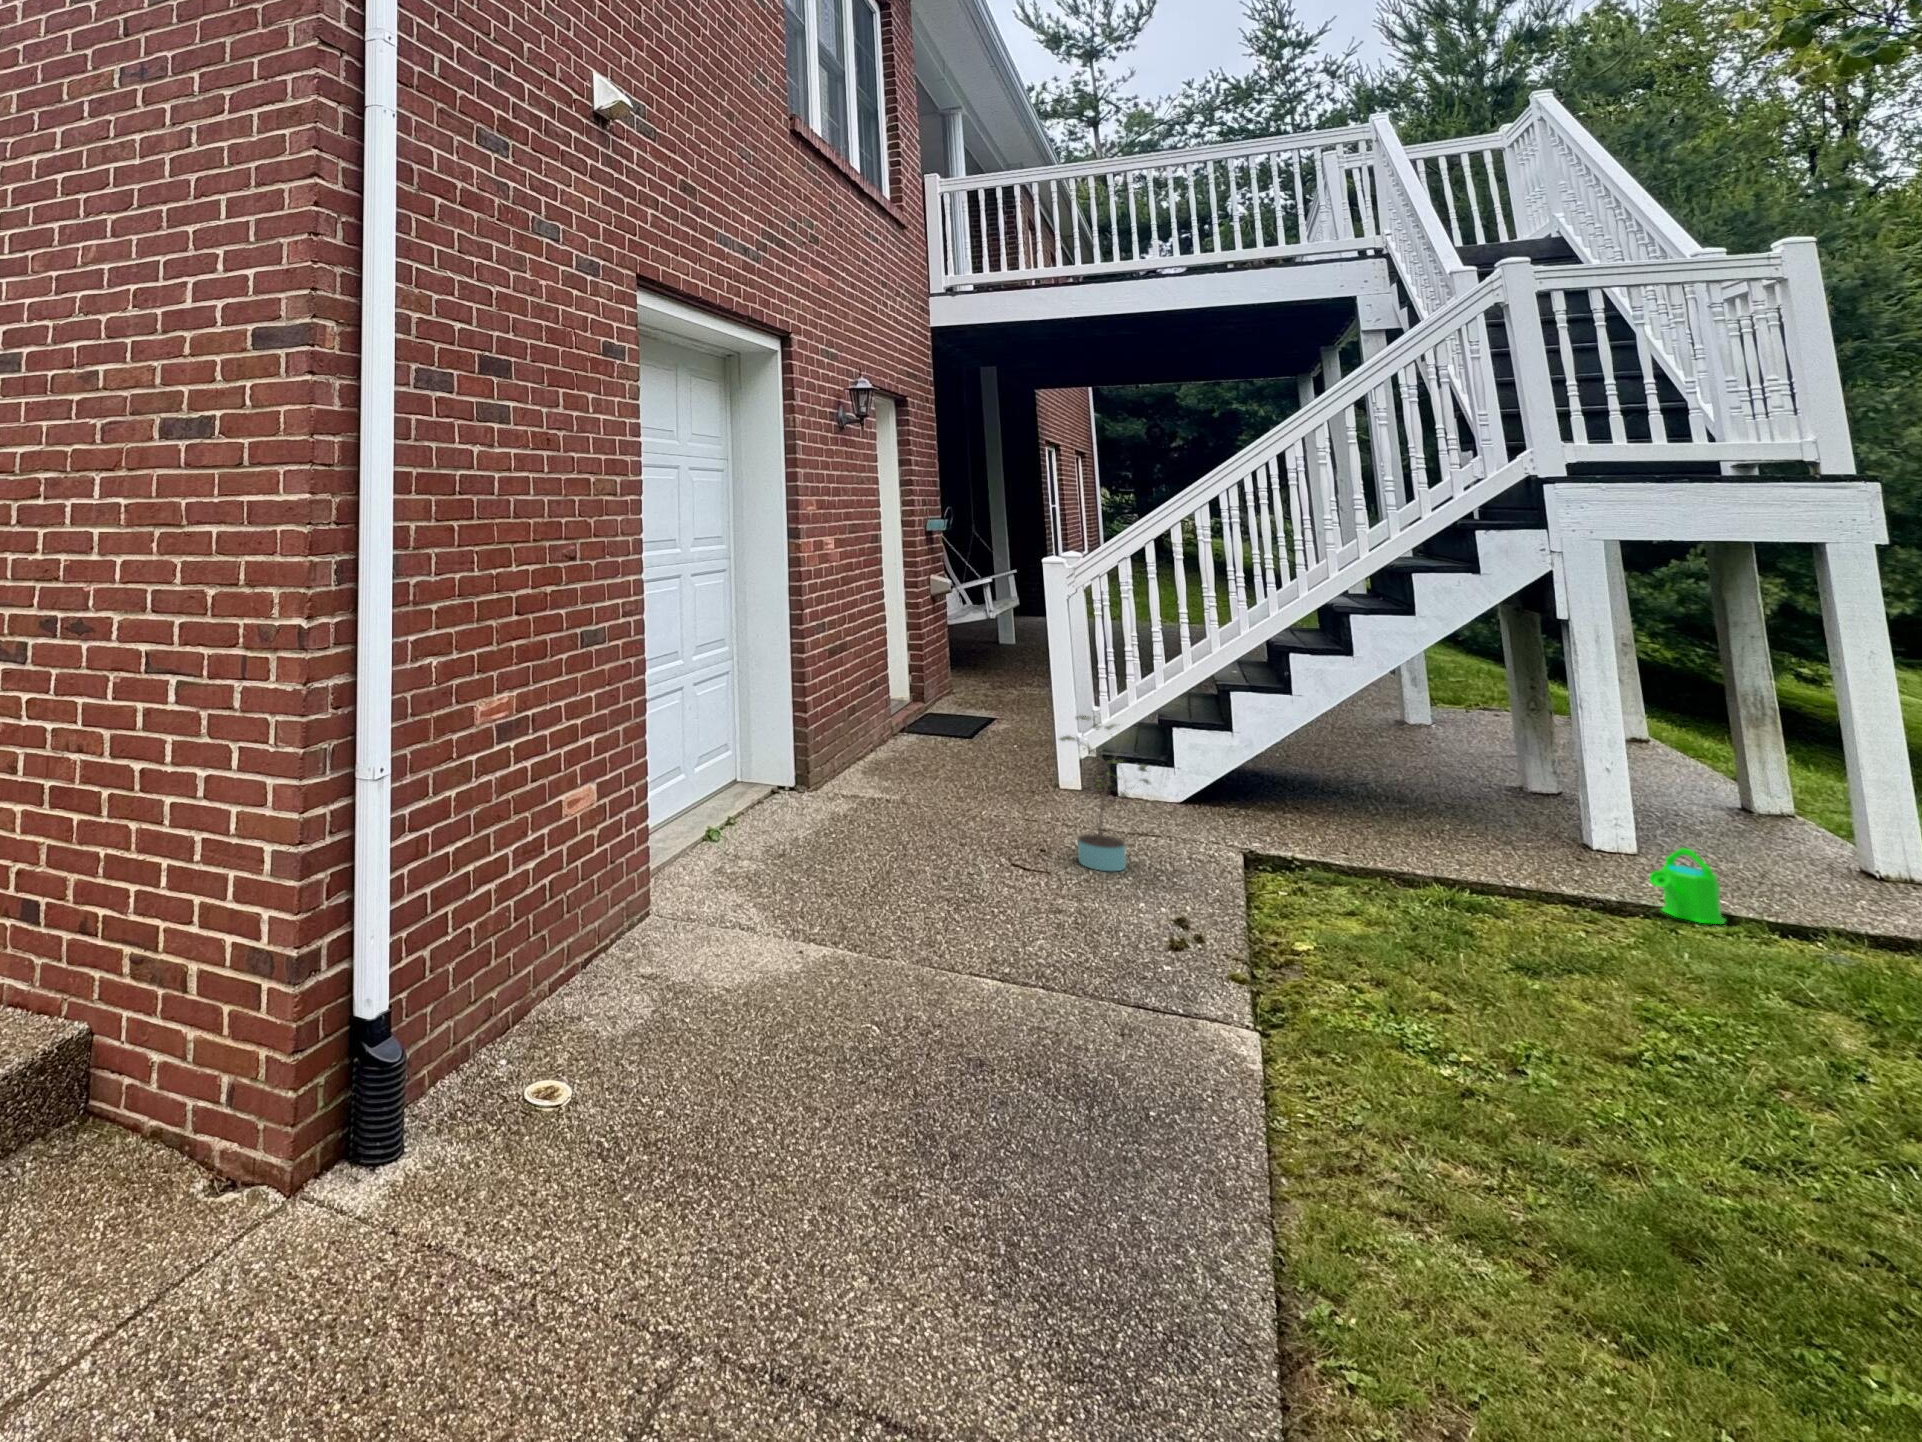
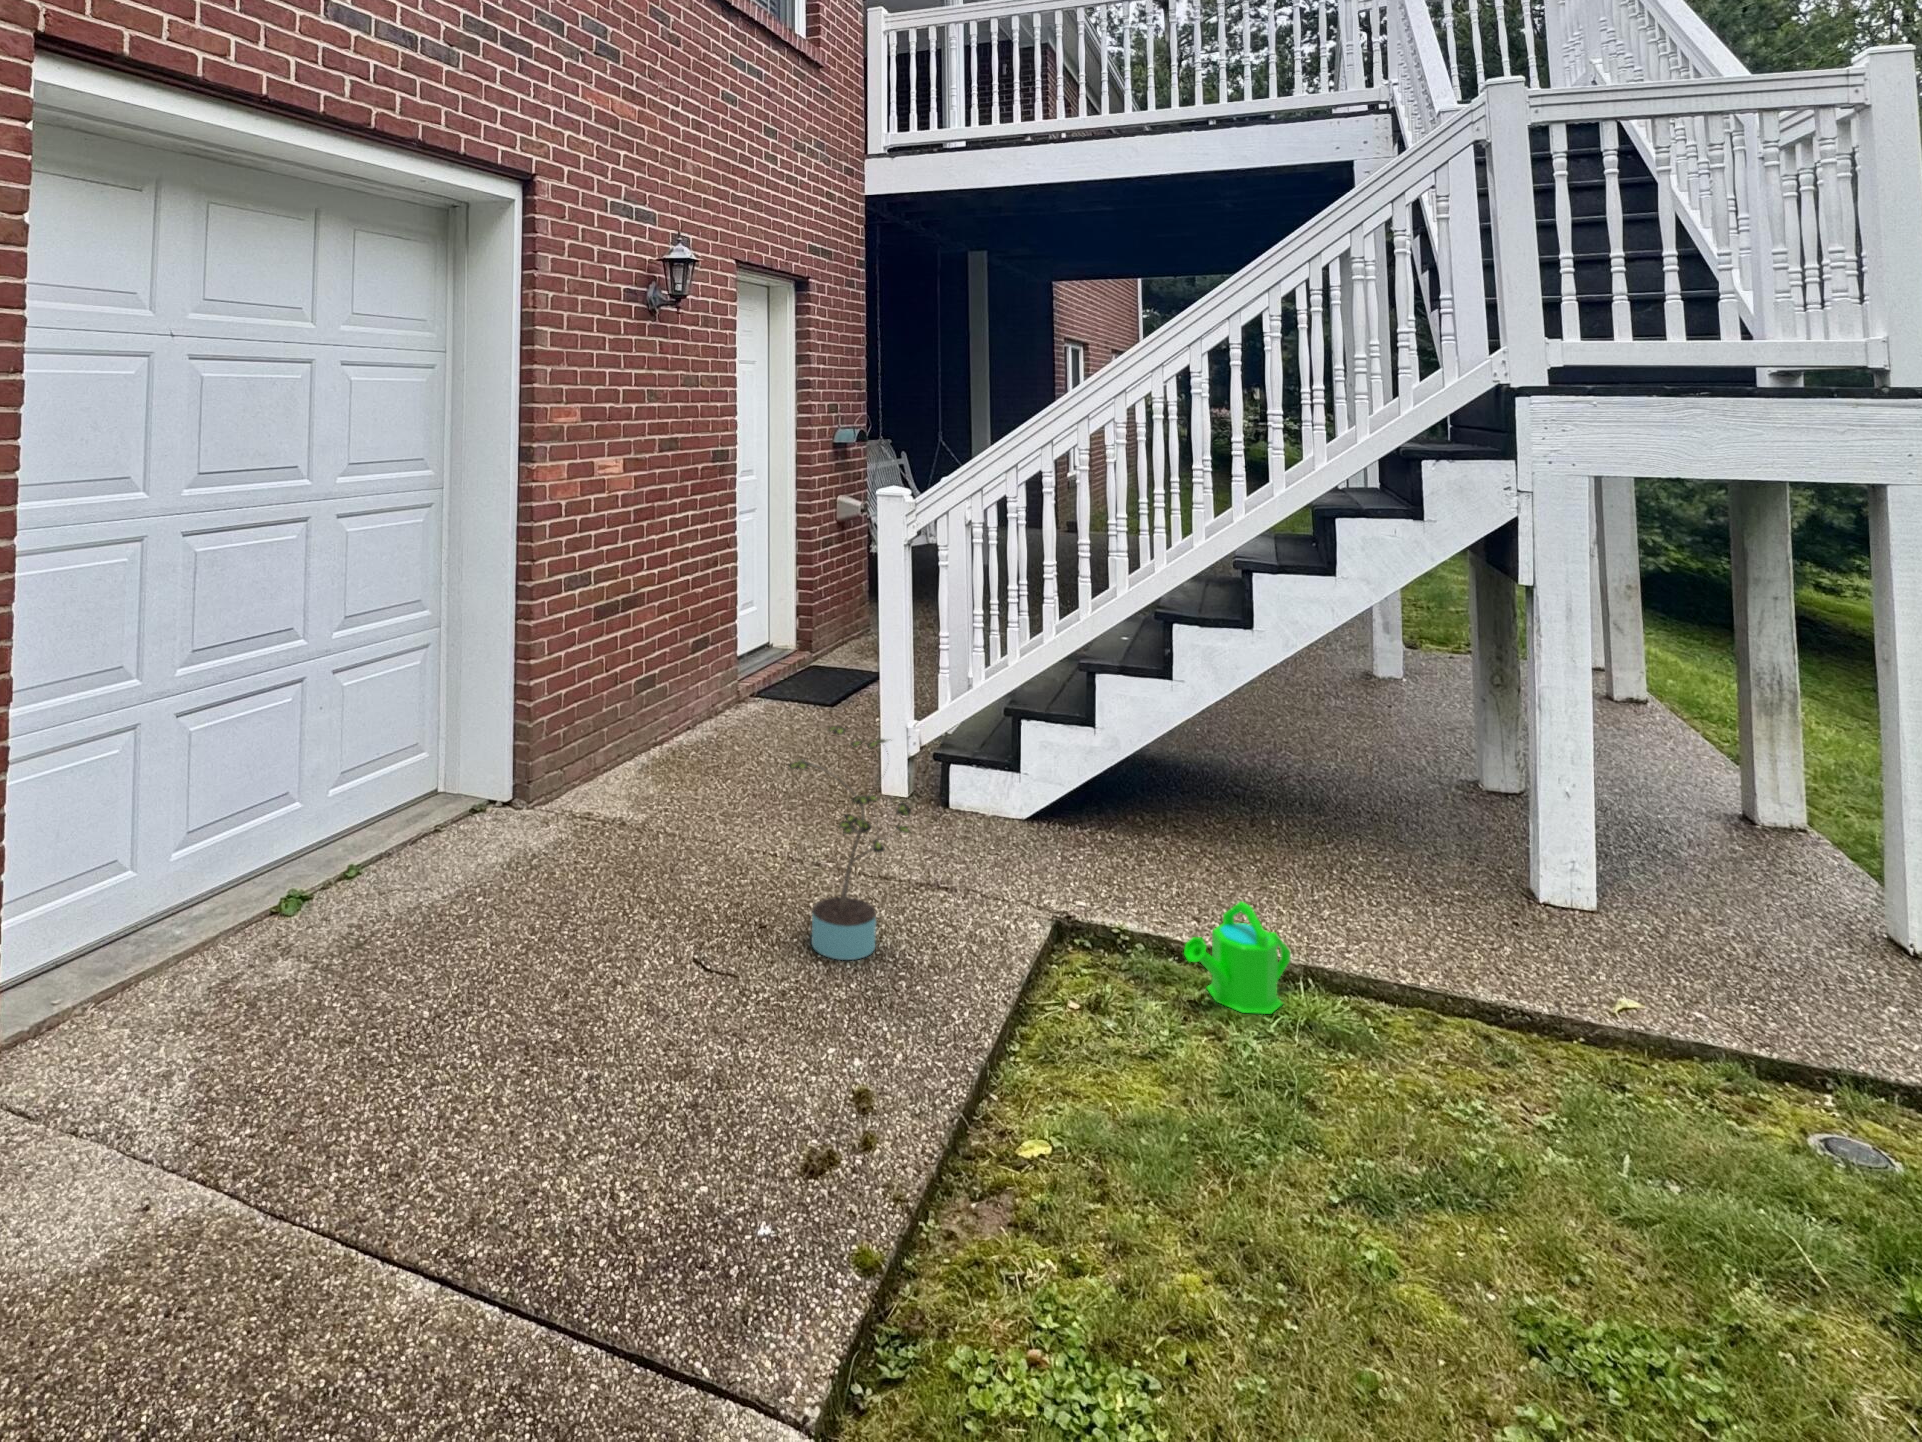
watering can: present [1649,848,1726,924] -> present [1184,902,1291,1014]

